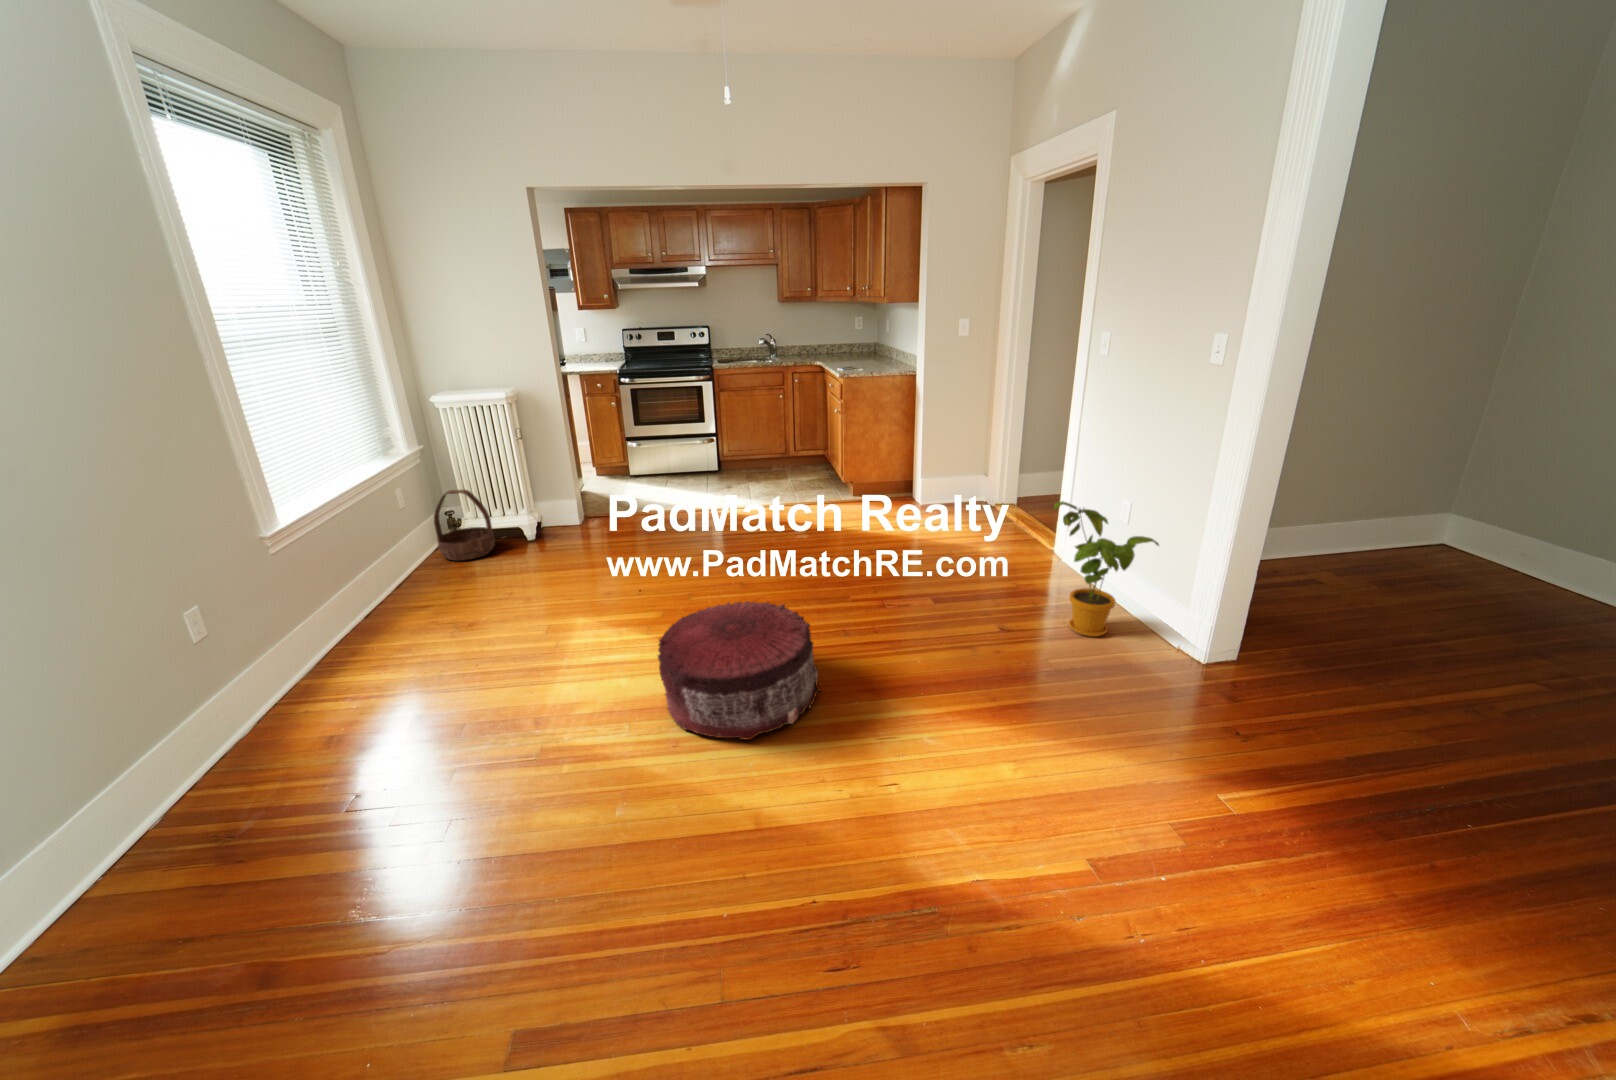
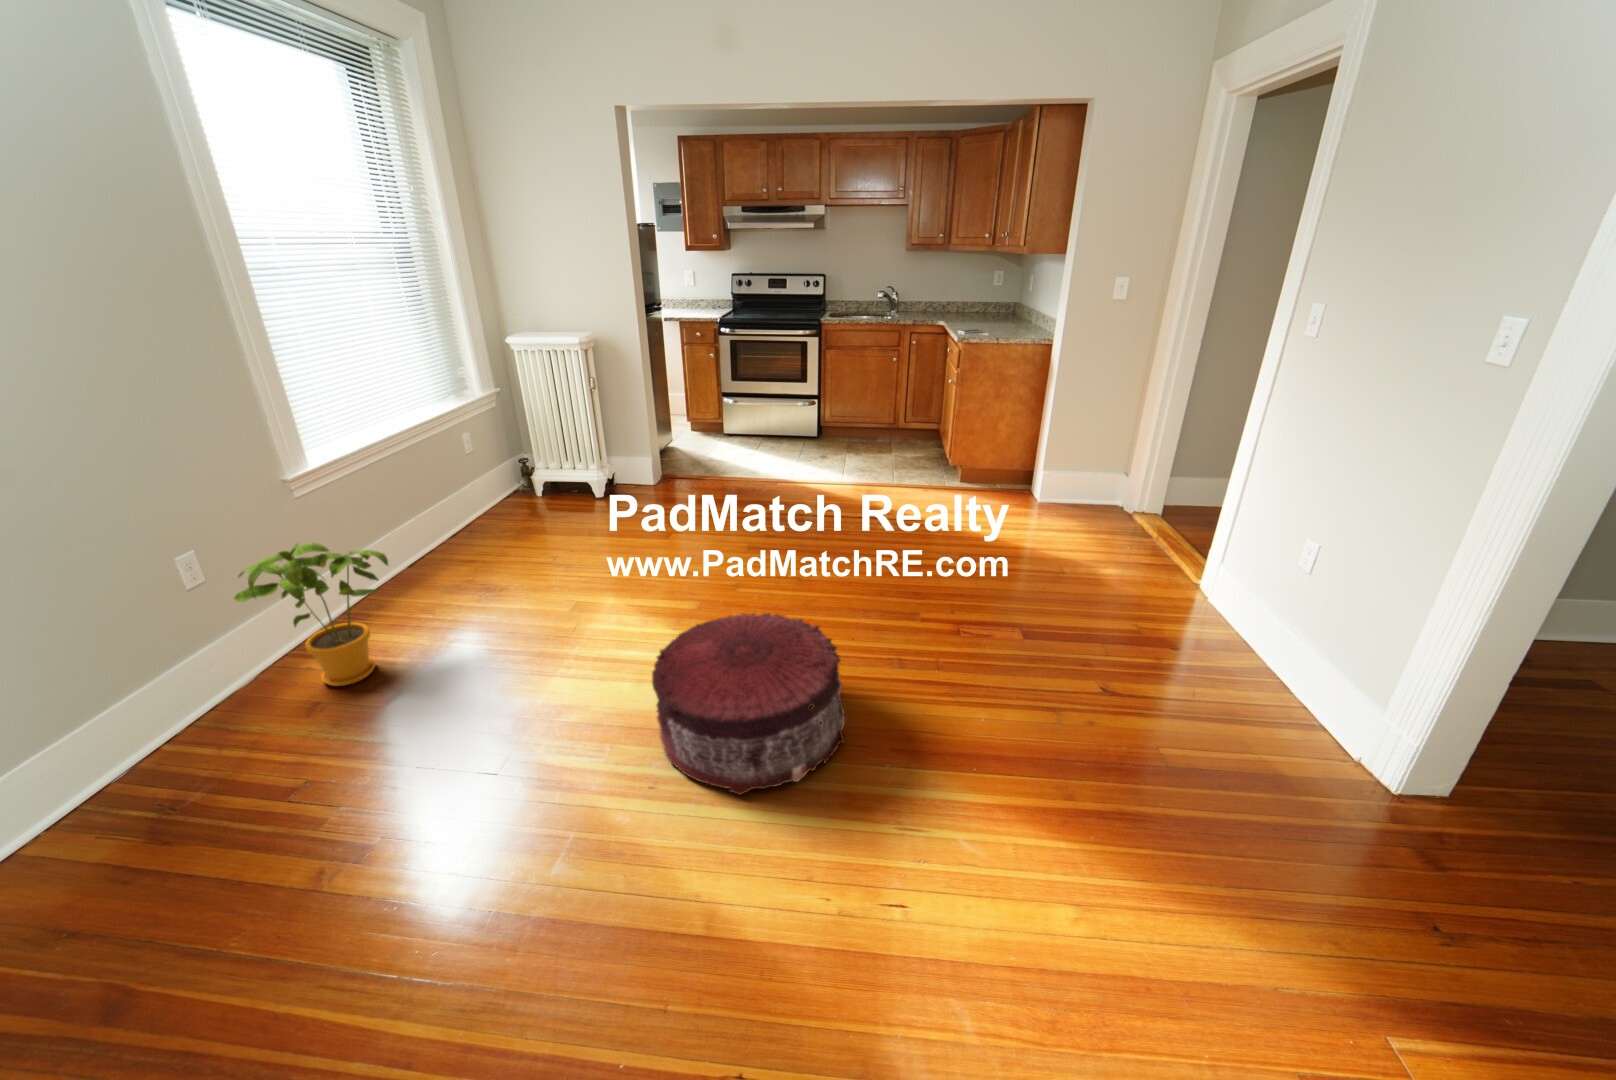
basket: present [434,490,495,561] -> none [501,439,561,514]
house plant: present [1054,502,1159,637] -> present [234,542,389,686]

